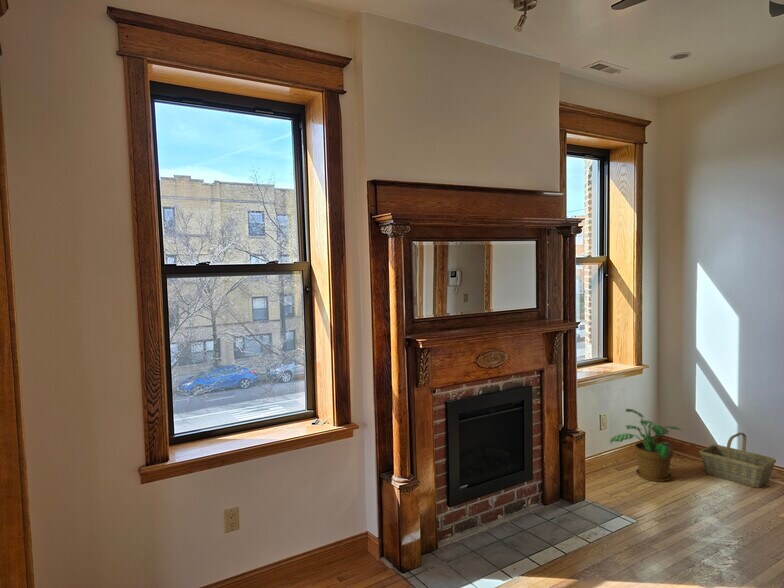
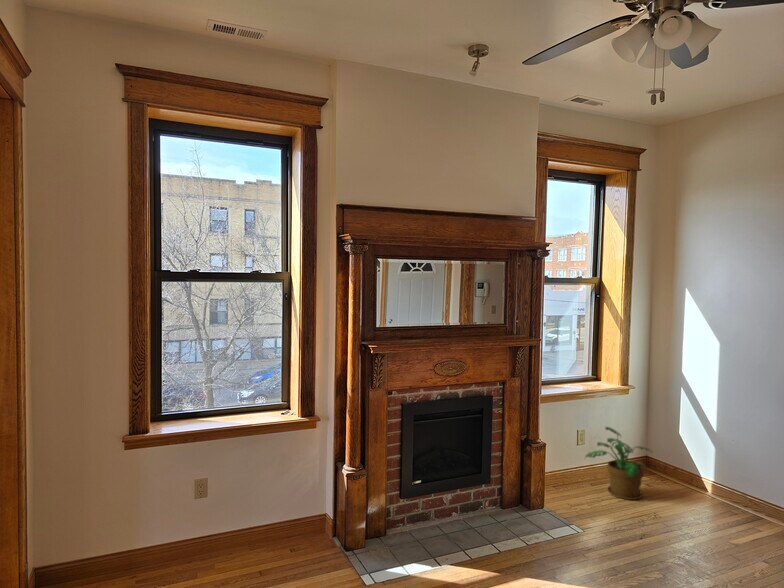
basket: present [699,433,776,488] -> none [674,459,749,515]

